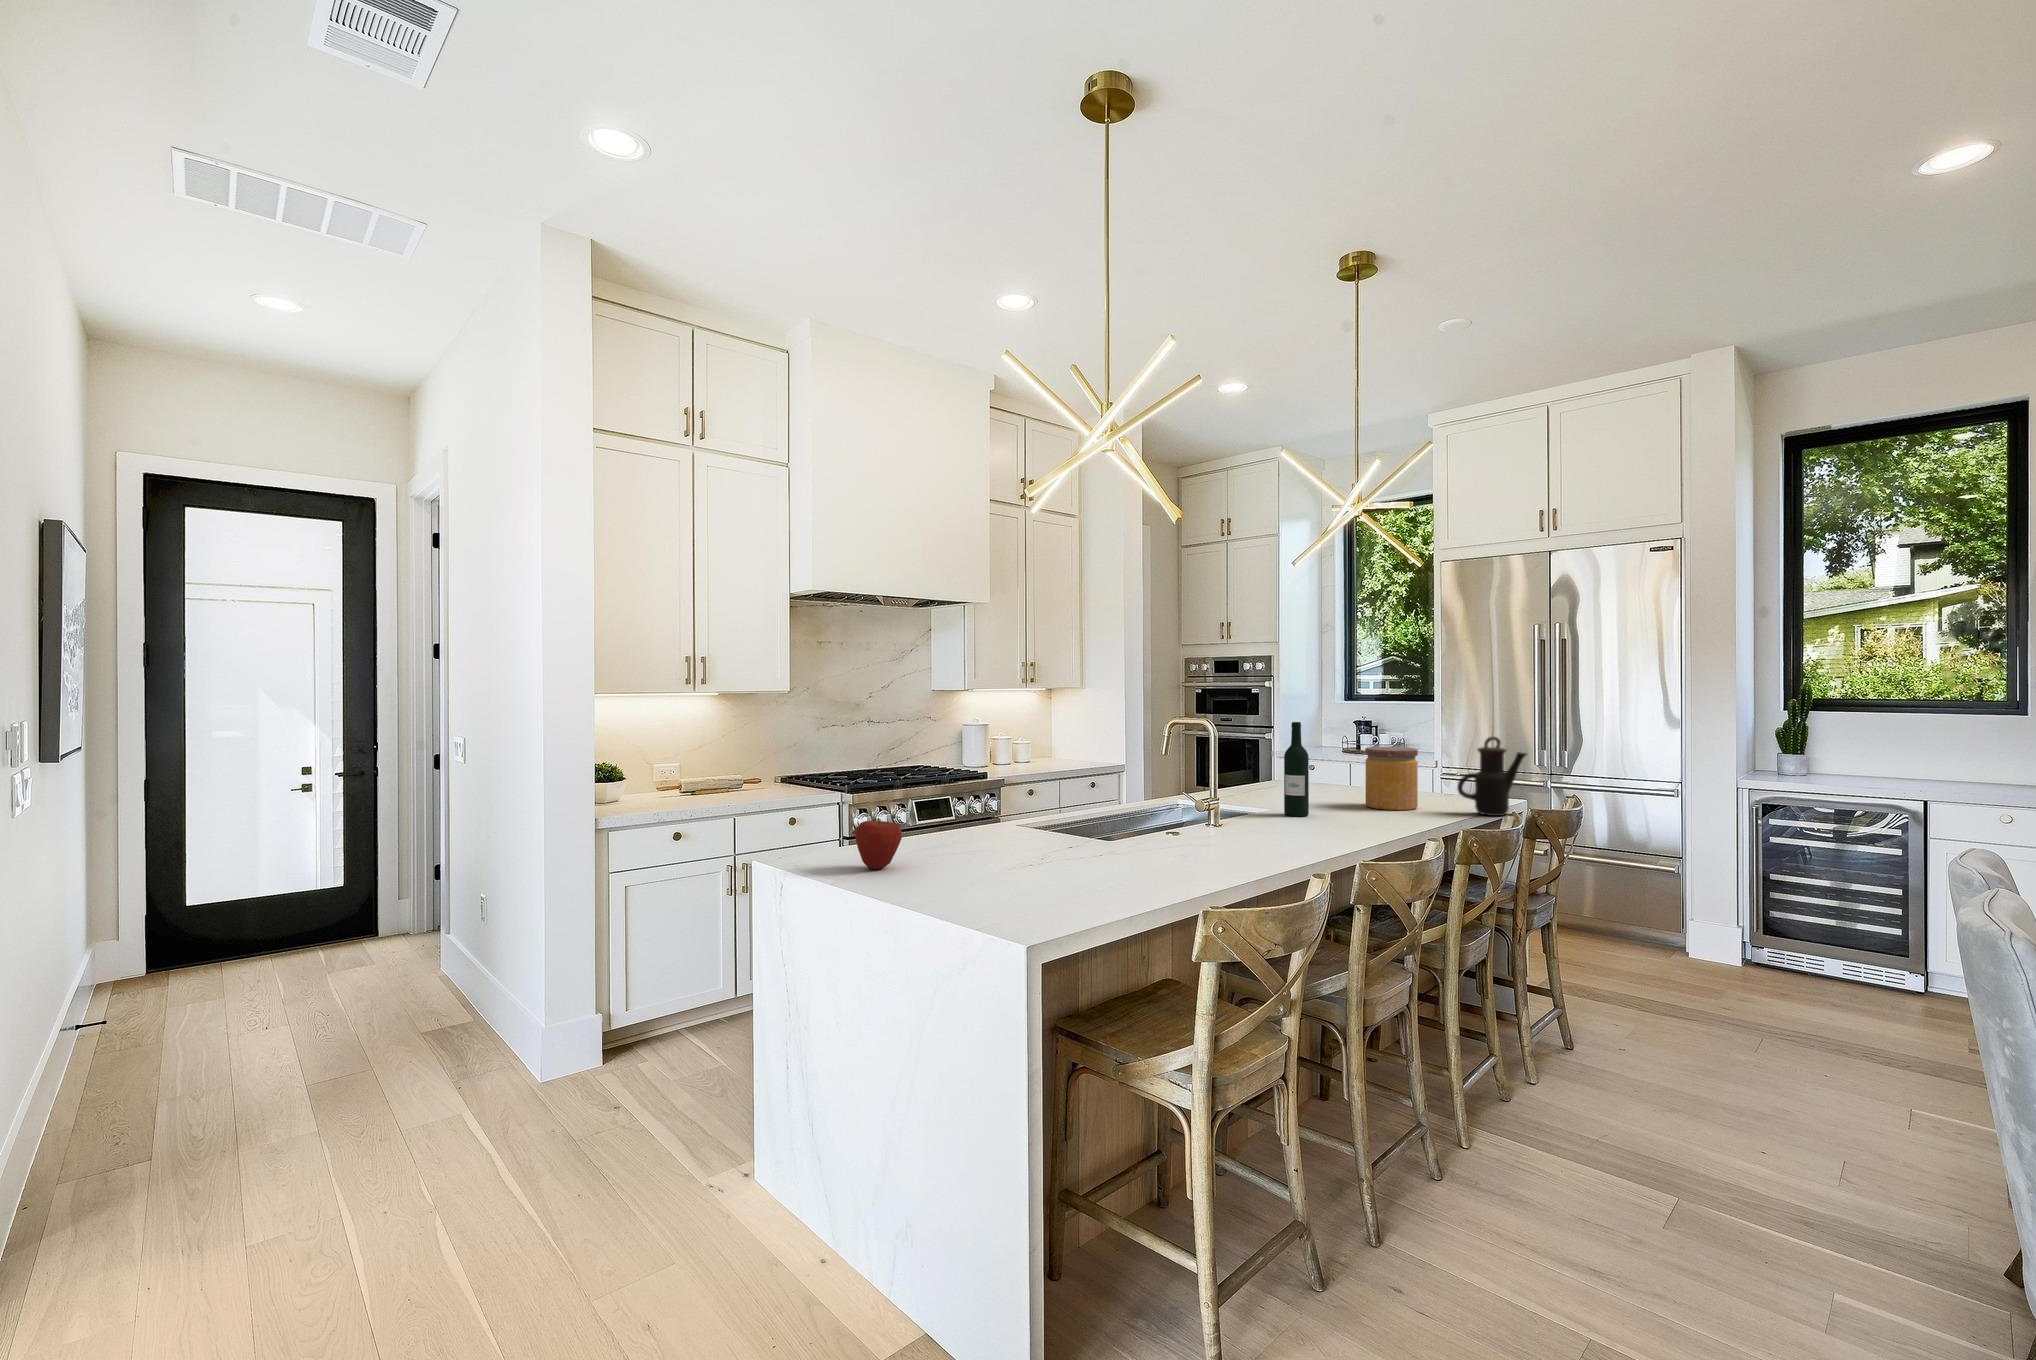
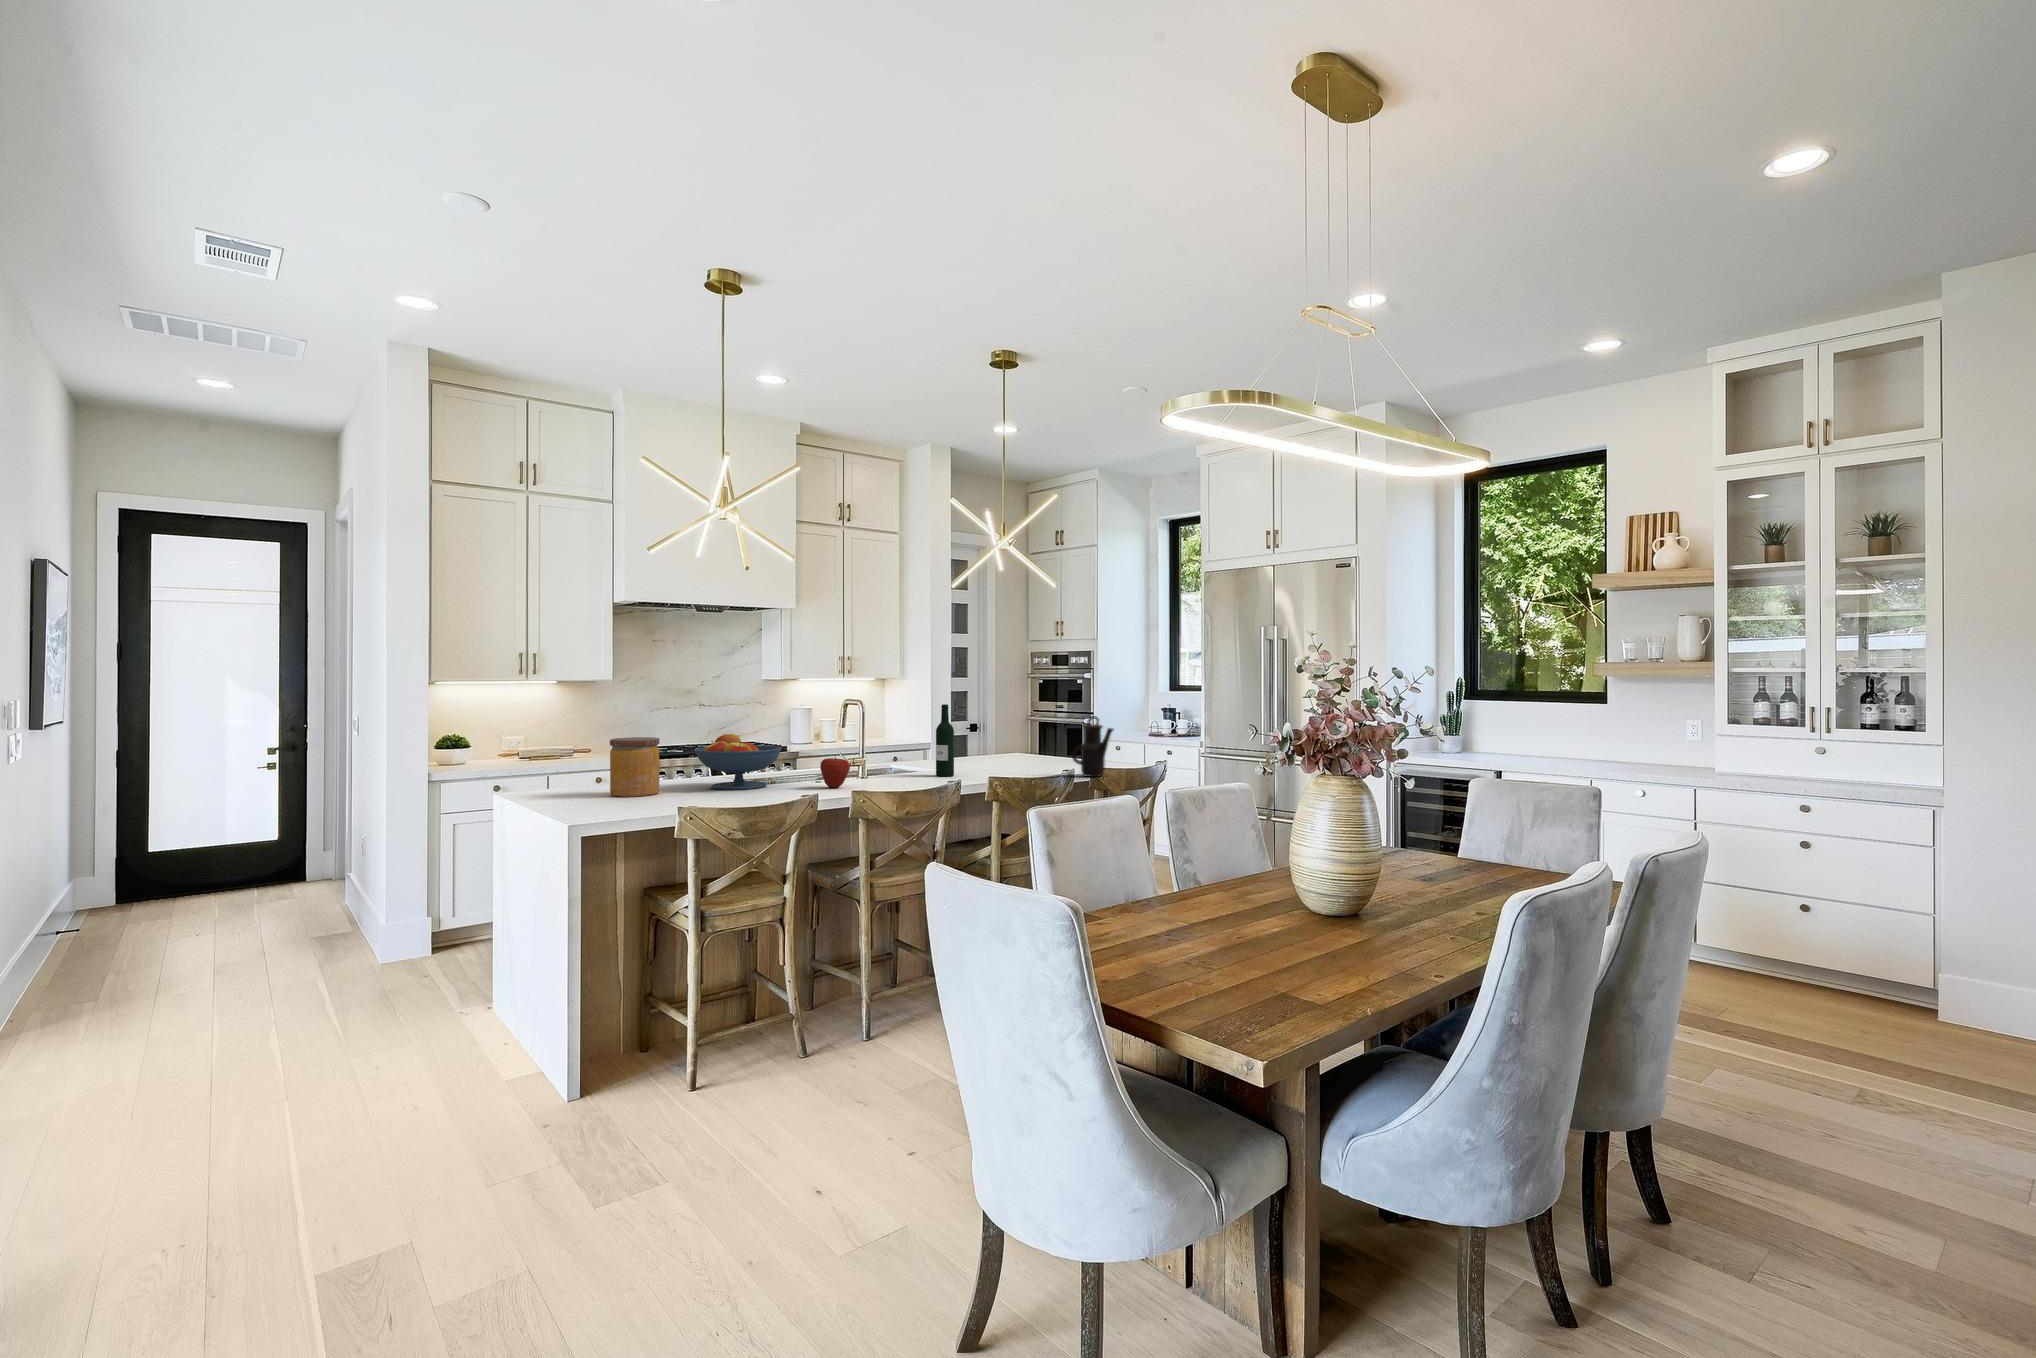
jar: present [1365,747,1418,810] -> present [610,737,659,797]
fruit bowl: none [1019,764,1134,845] -> present [695,734,782,790]
apple: present [855,818,902,869] -> present [820,757,850,788]

